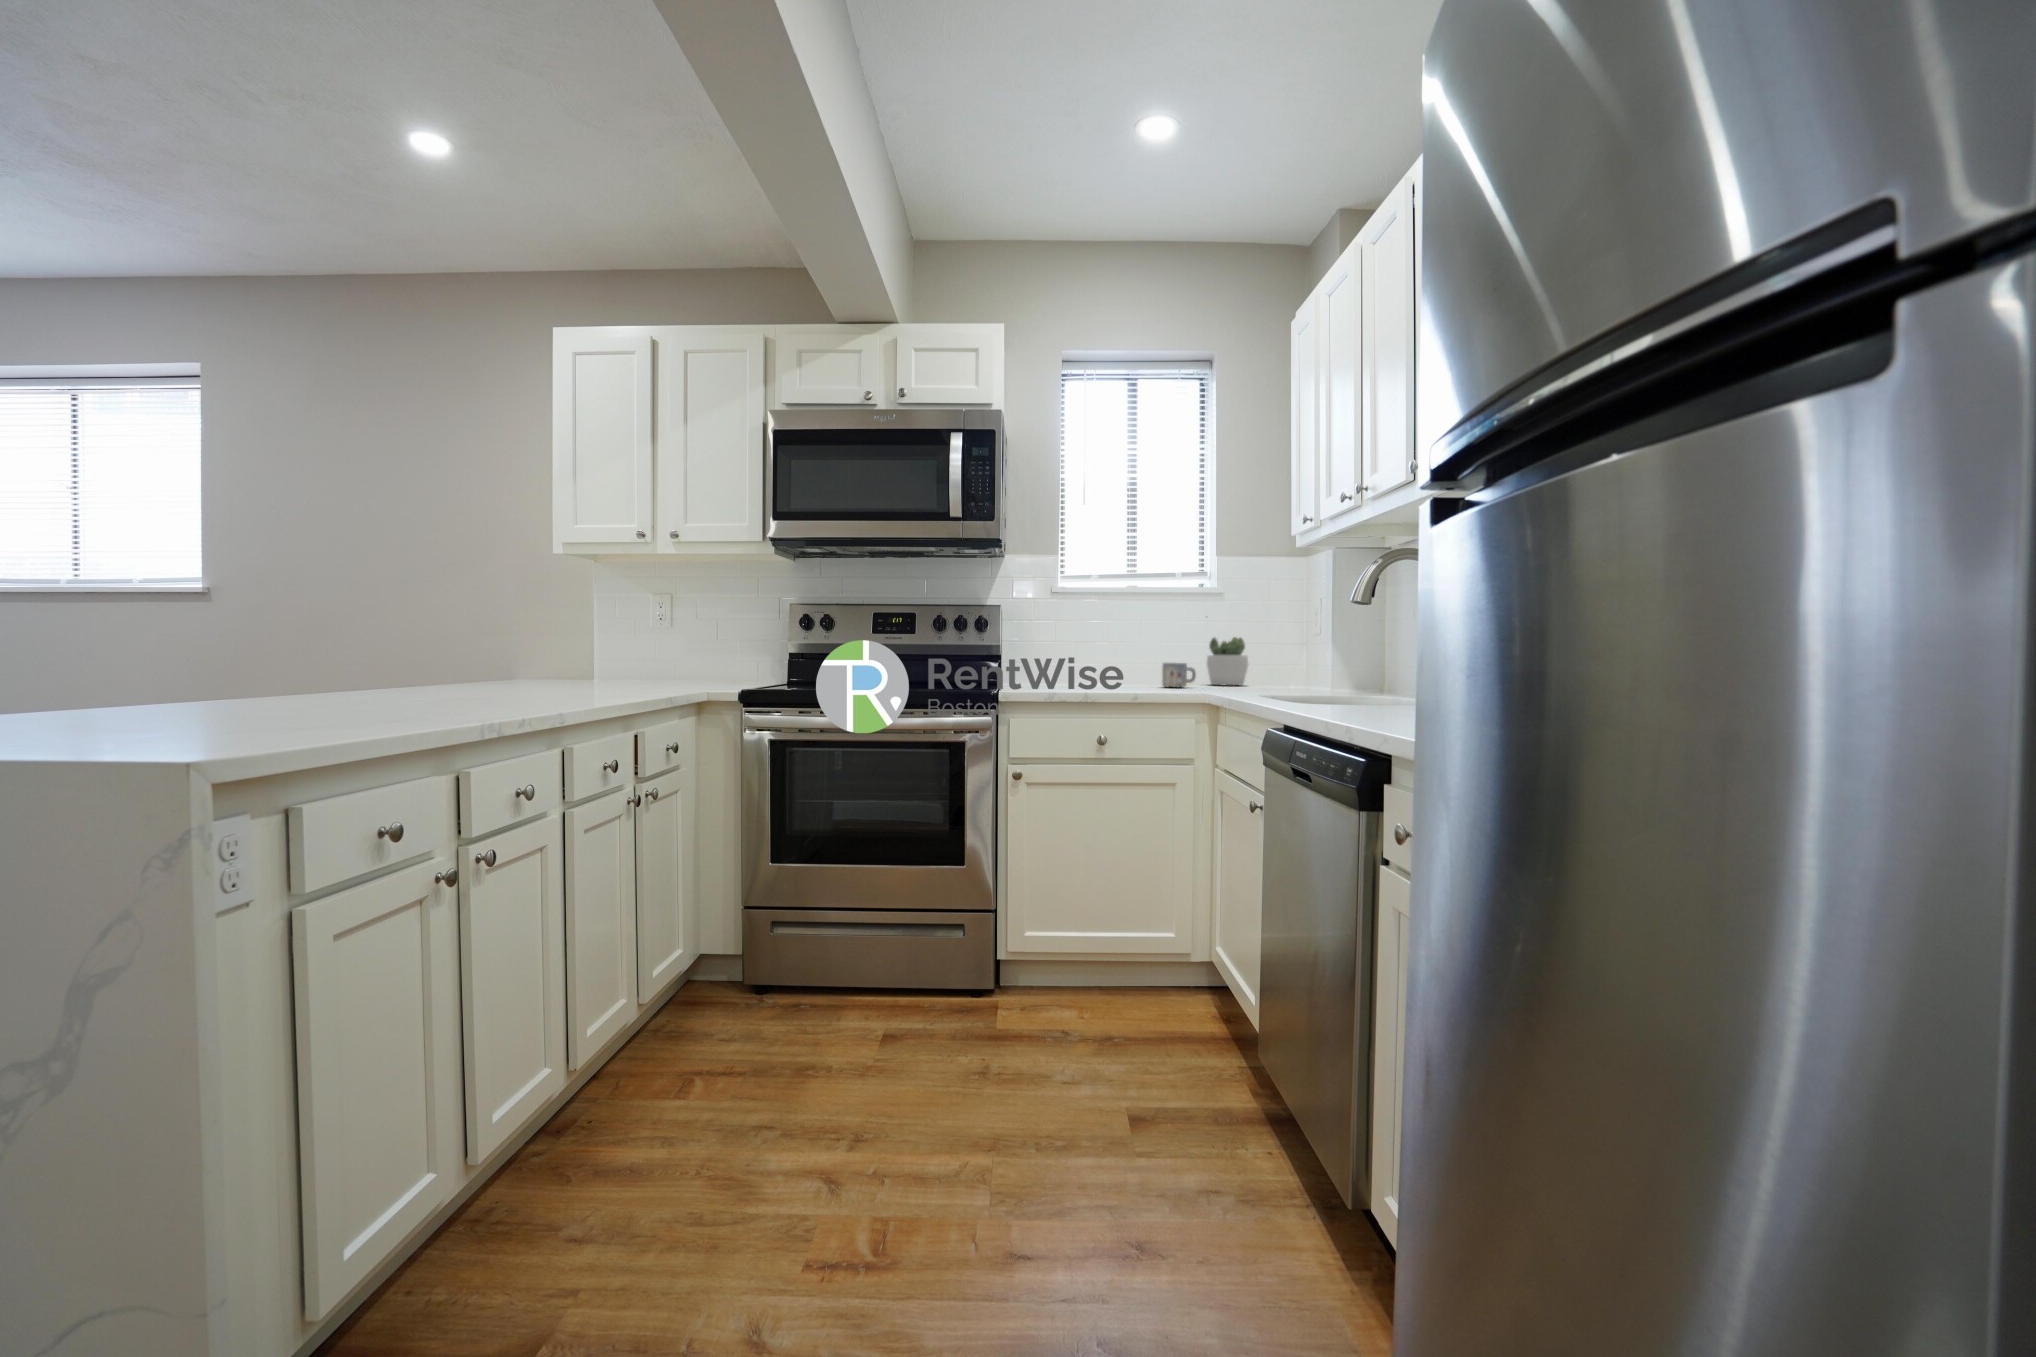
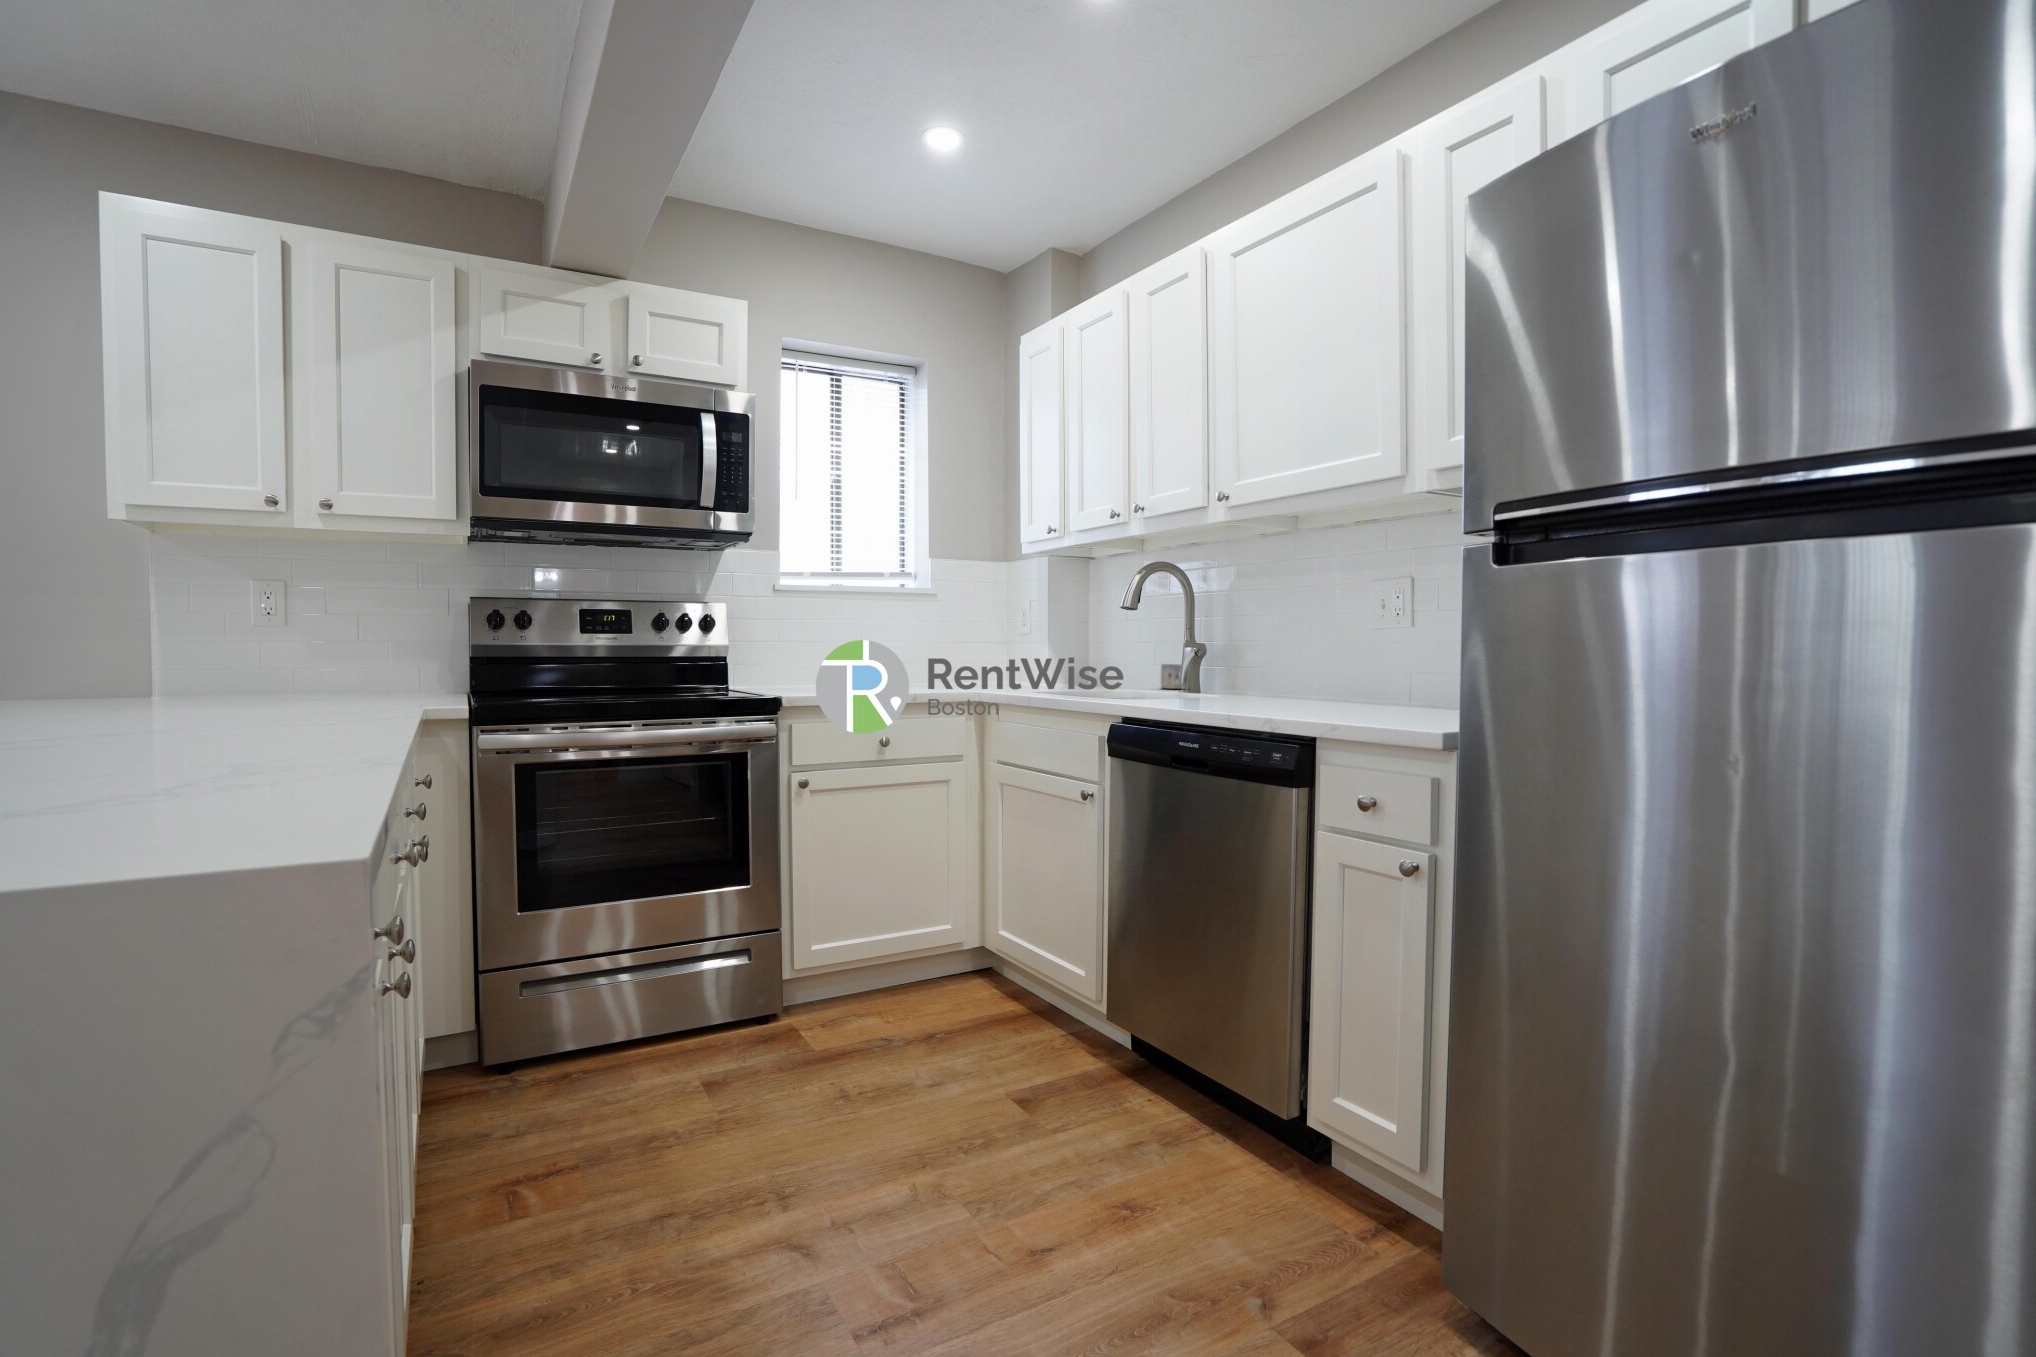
succulent plant: present [1206,637,1248,685] -> none [1208,638,1249,687]

